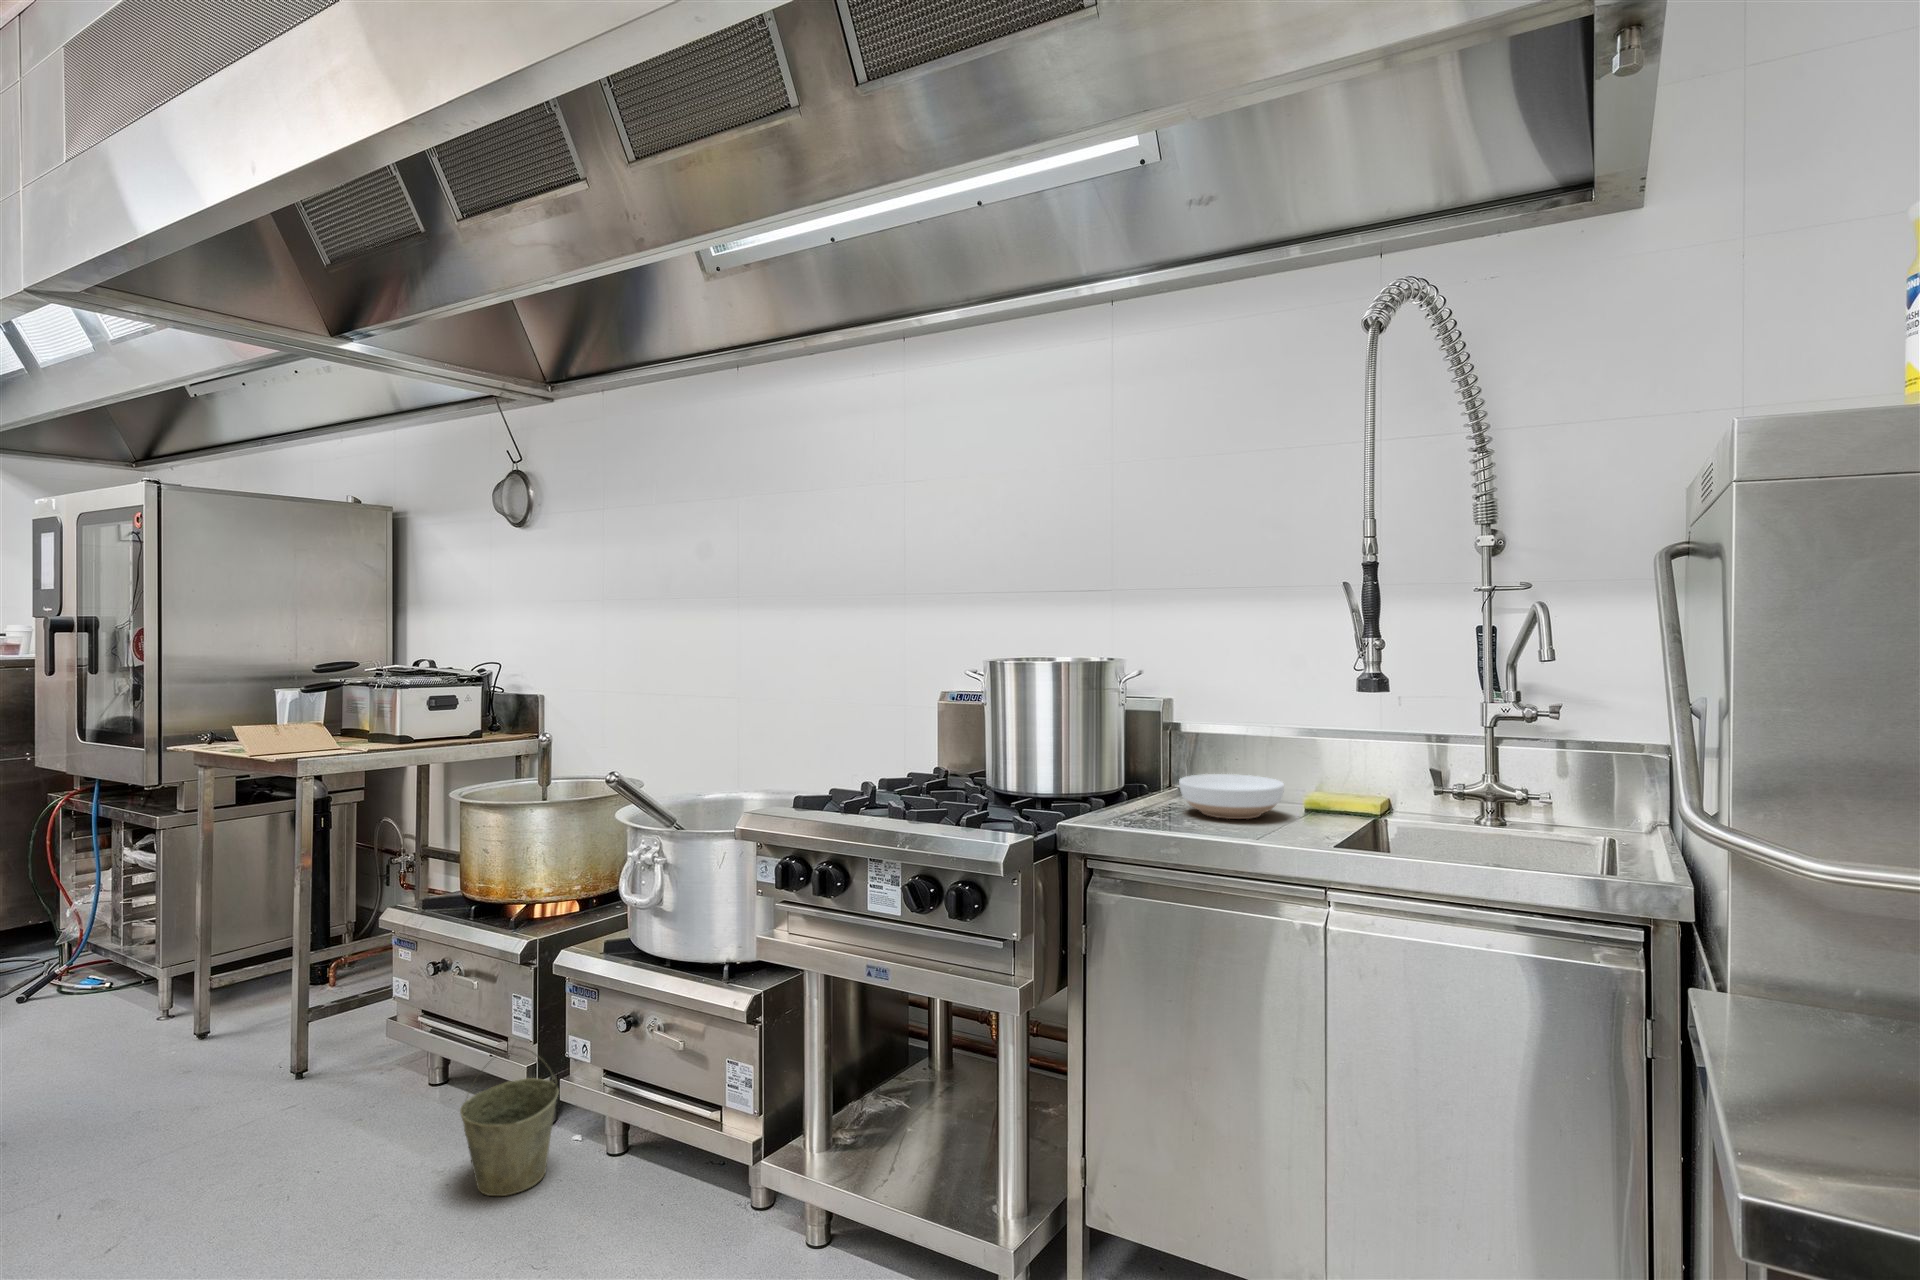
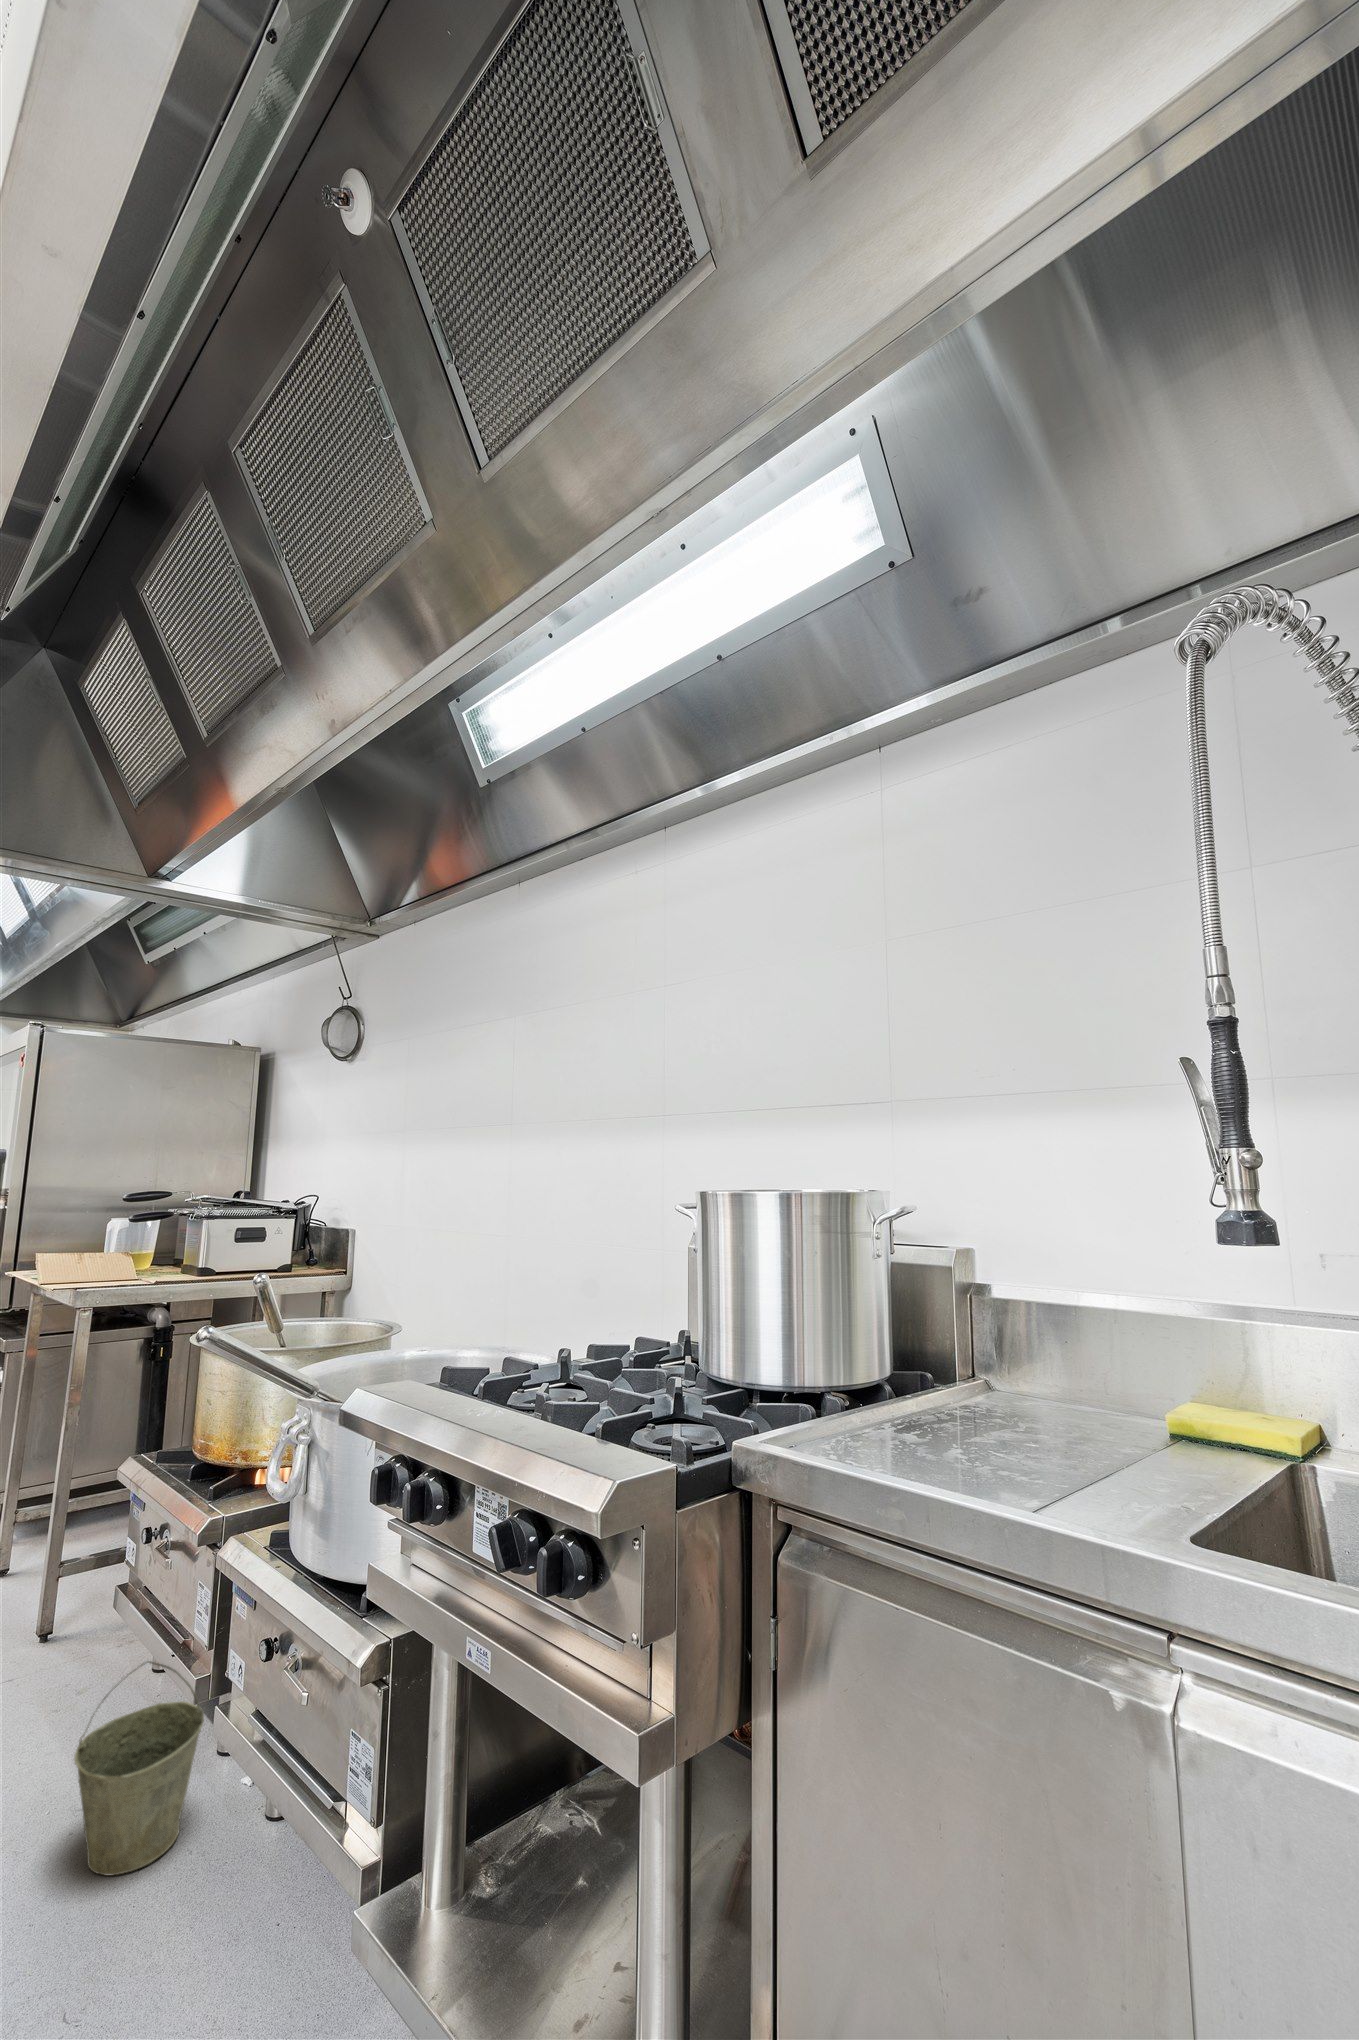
bowl: present [1179,774,1284,819] -> none [934,1365,1108,1452]

